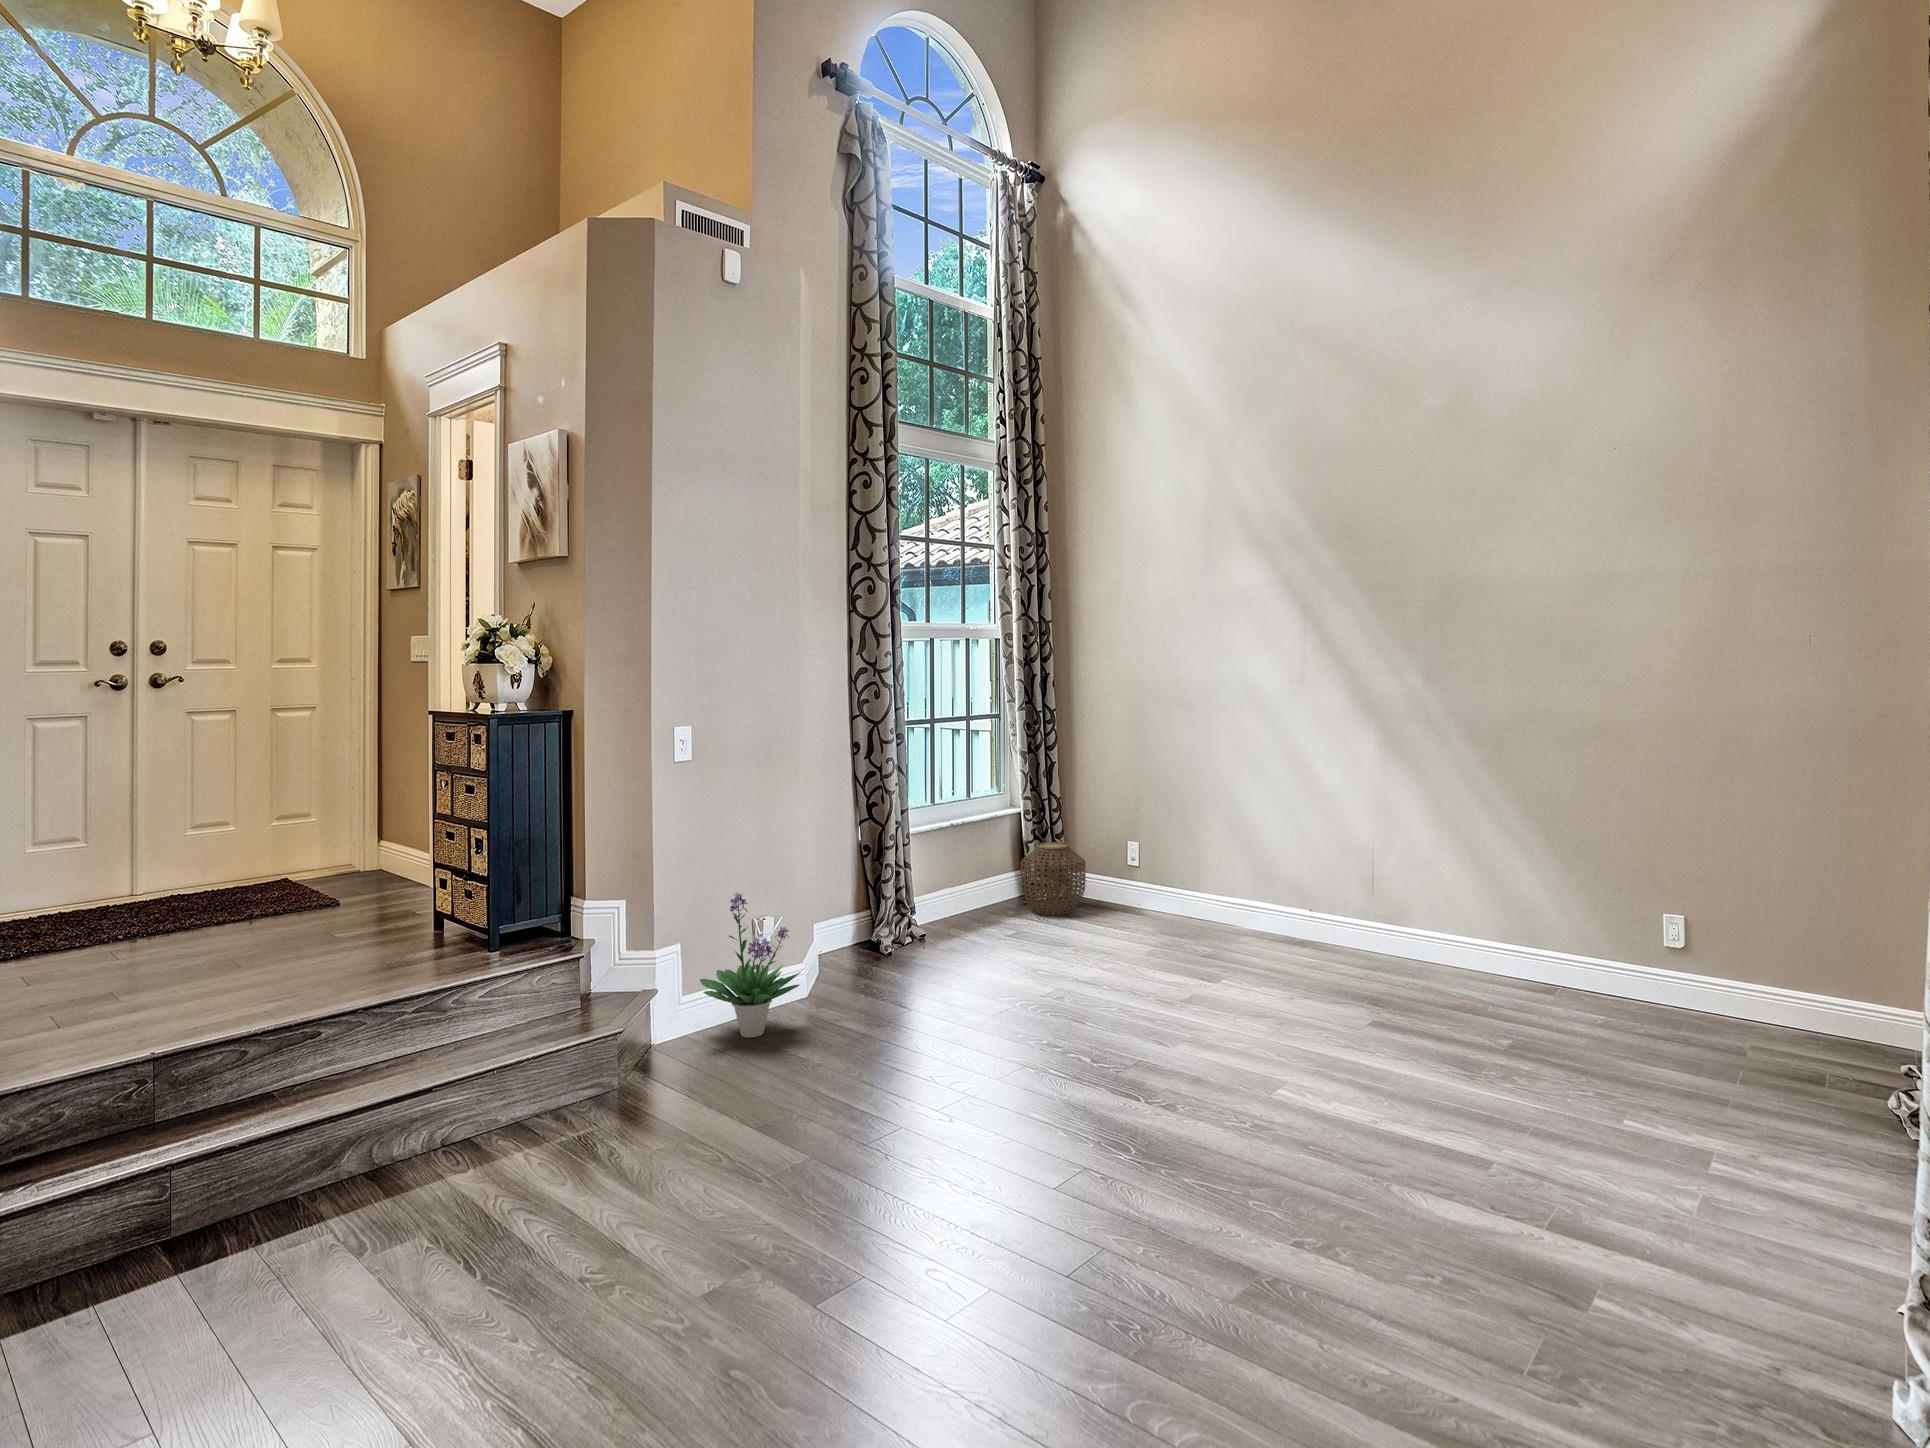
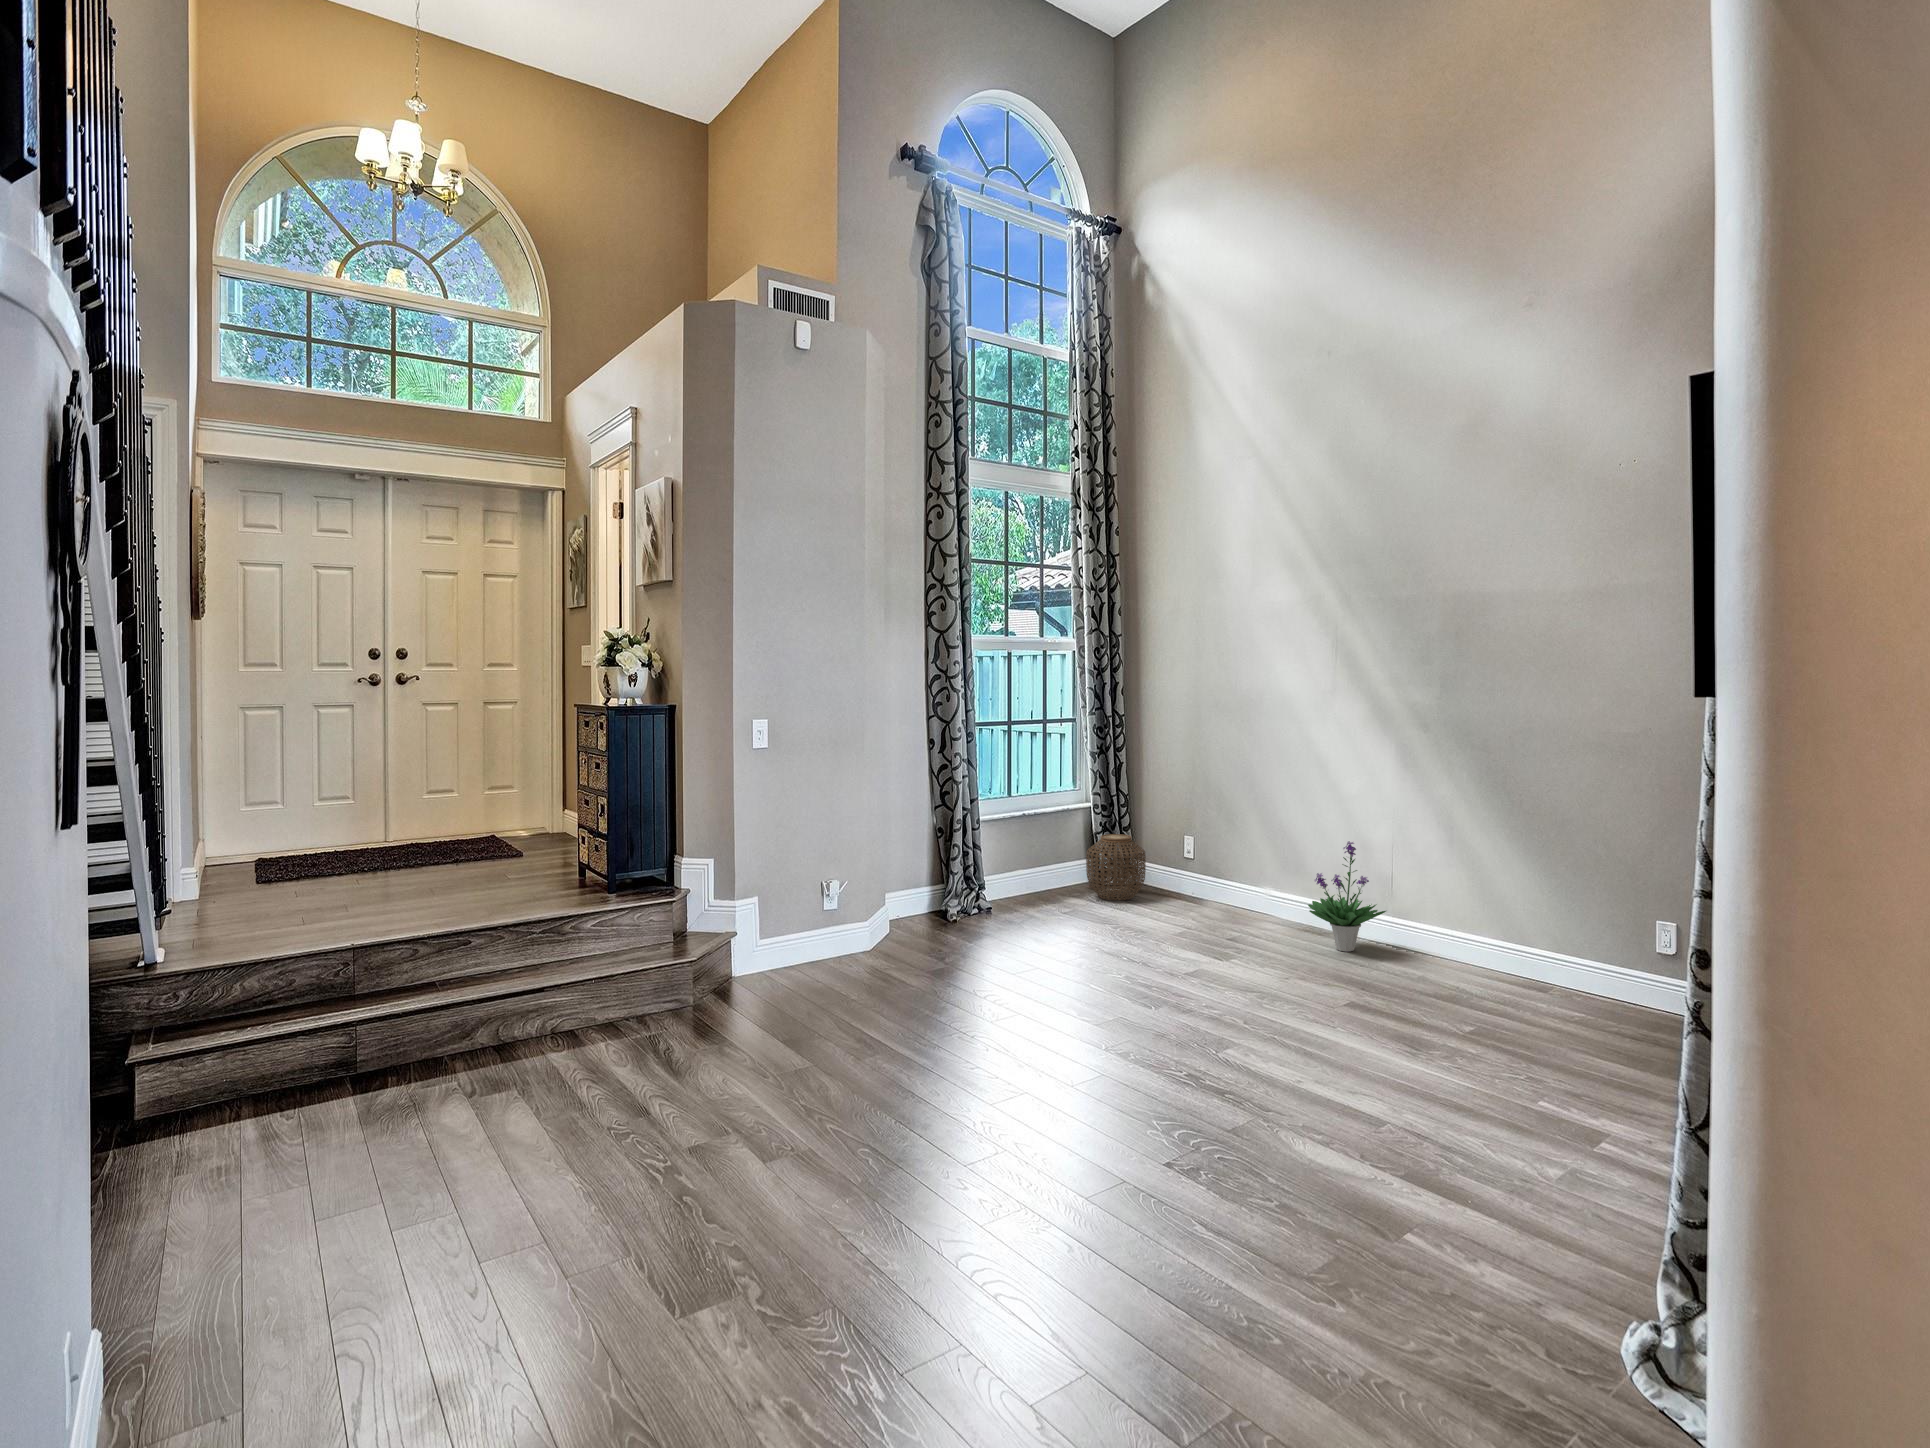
potted plant: present [700,892,801,1037] -> present [1308,841,1386,952]

